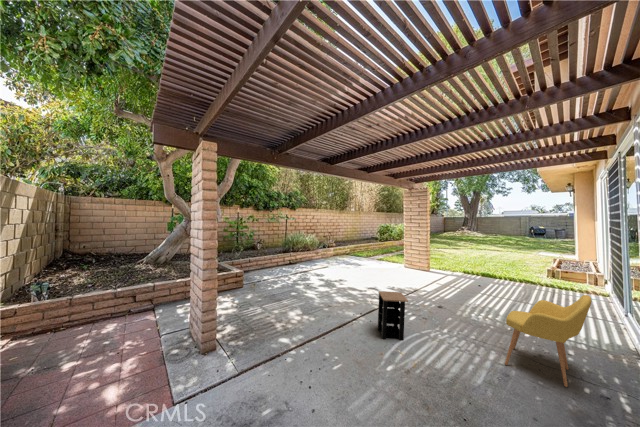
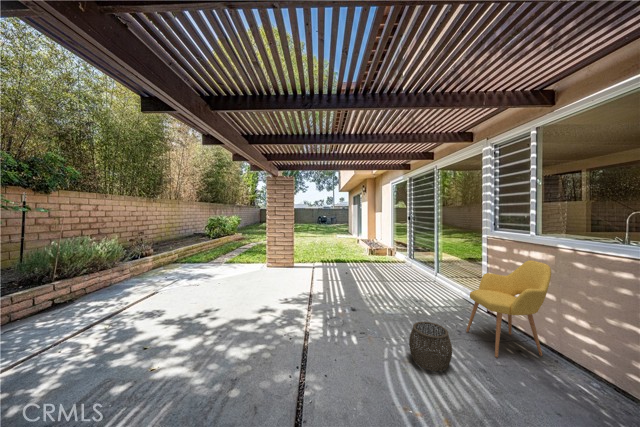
side table: present [378,291,408,340] -> none [355,309,412,406]
woven basket: none [424,313,456,348] -> present [409,322,452,372]

